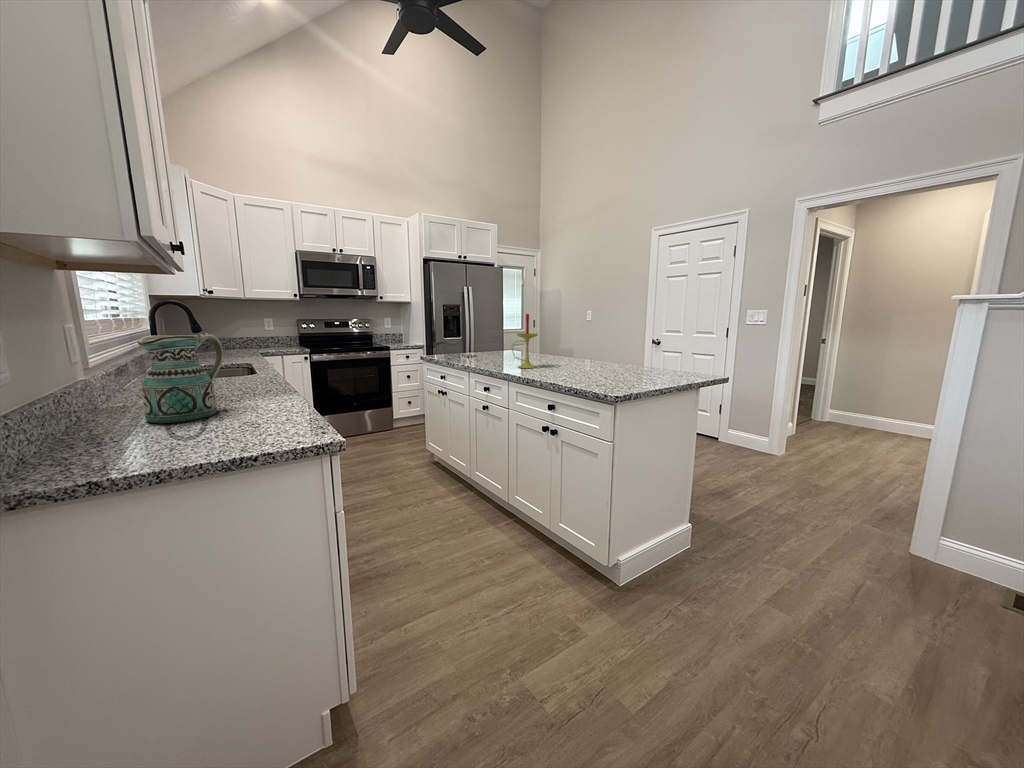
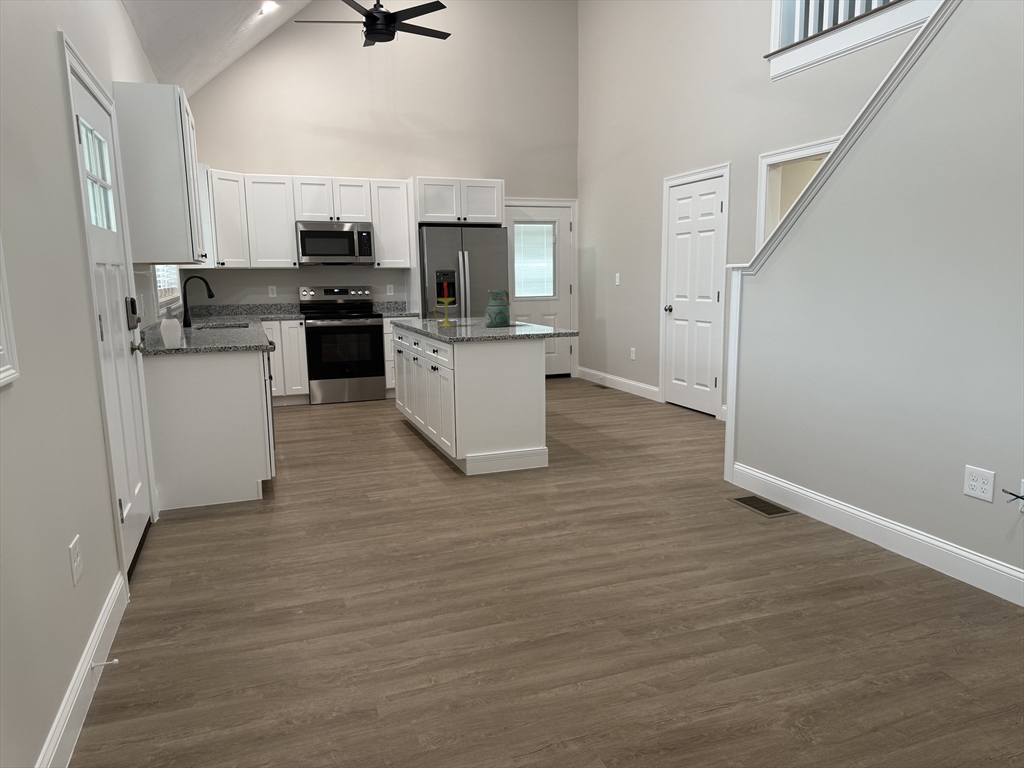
ceramic pitcher: present [138,333,224,423] -> present [485,289,510,327]
soap dispenser: none [44,360,126,471] -> present [160,307,181,349]

